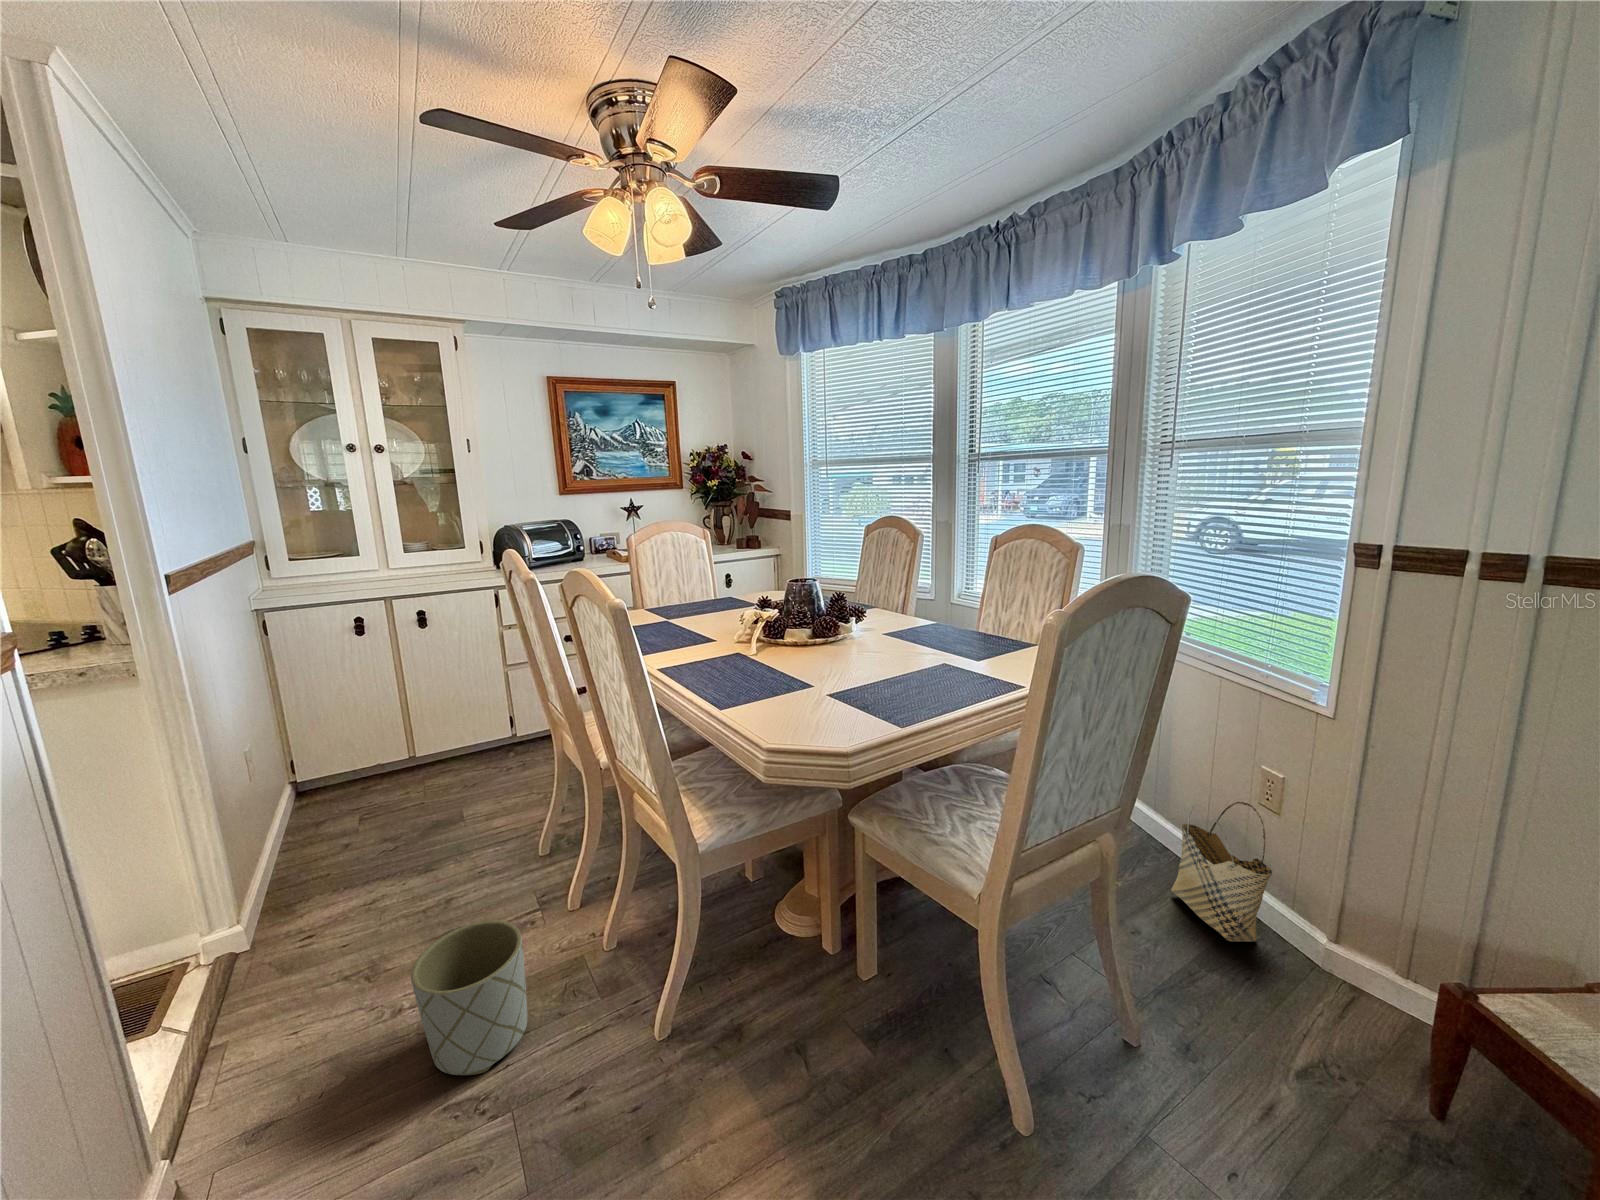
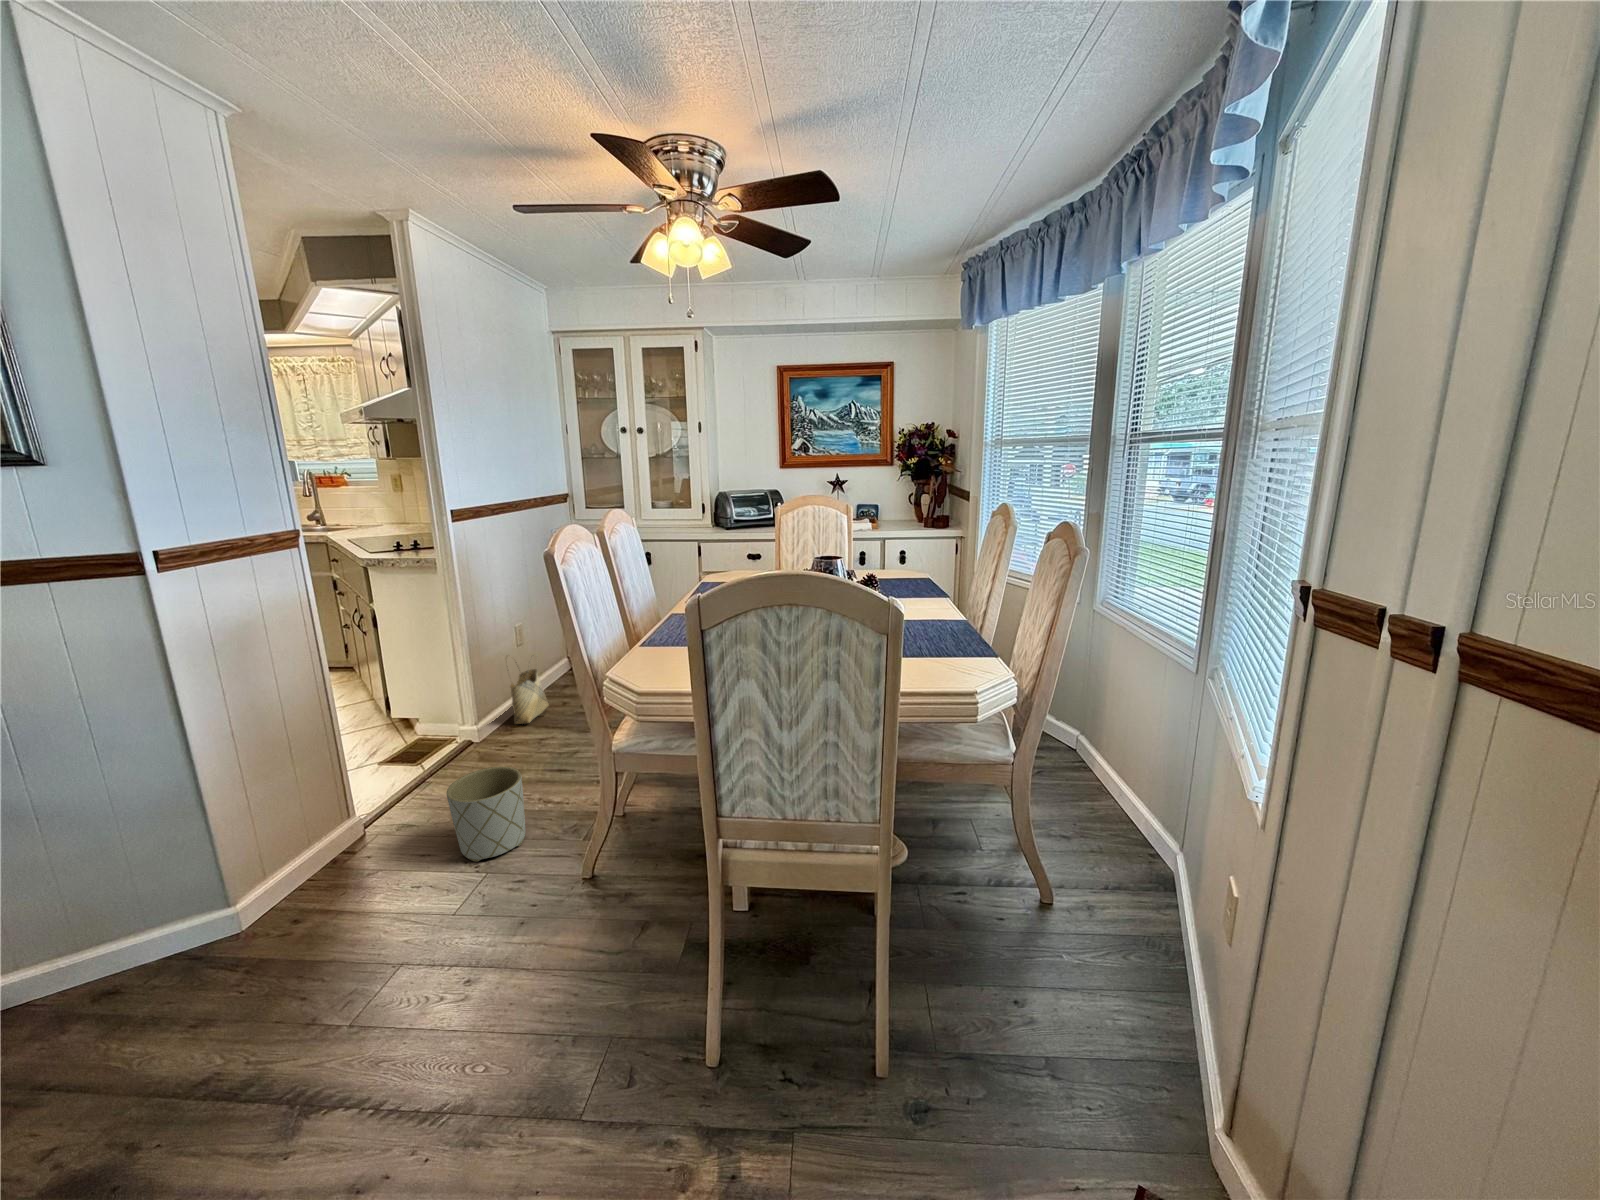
woven basket: present [1171,802,1272,942] -> present [510,669,549,724]

